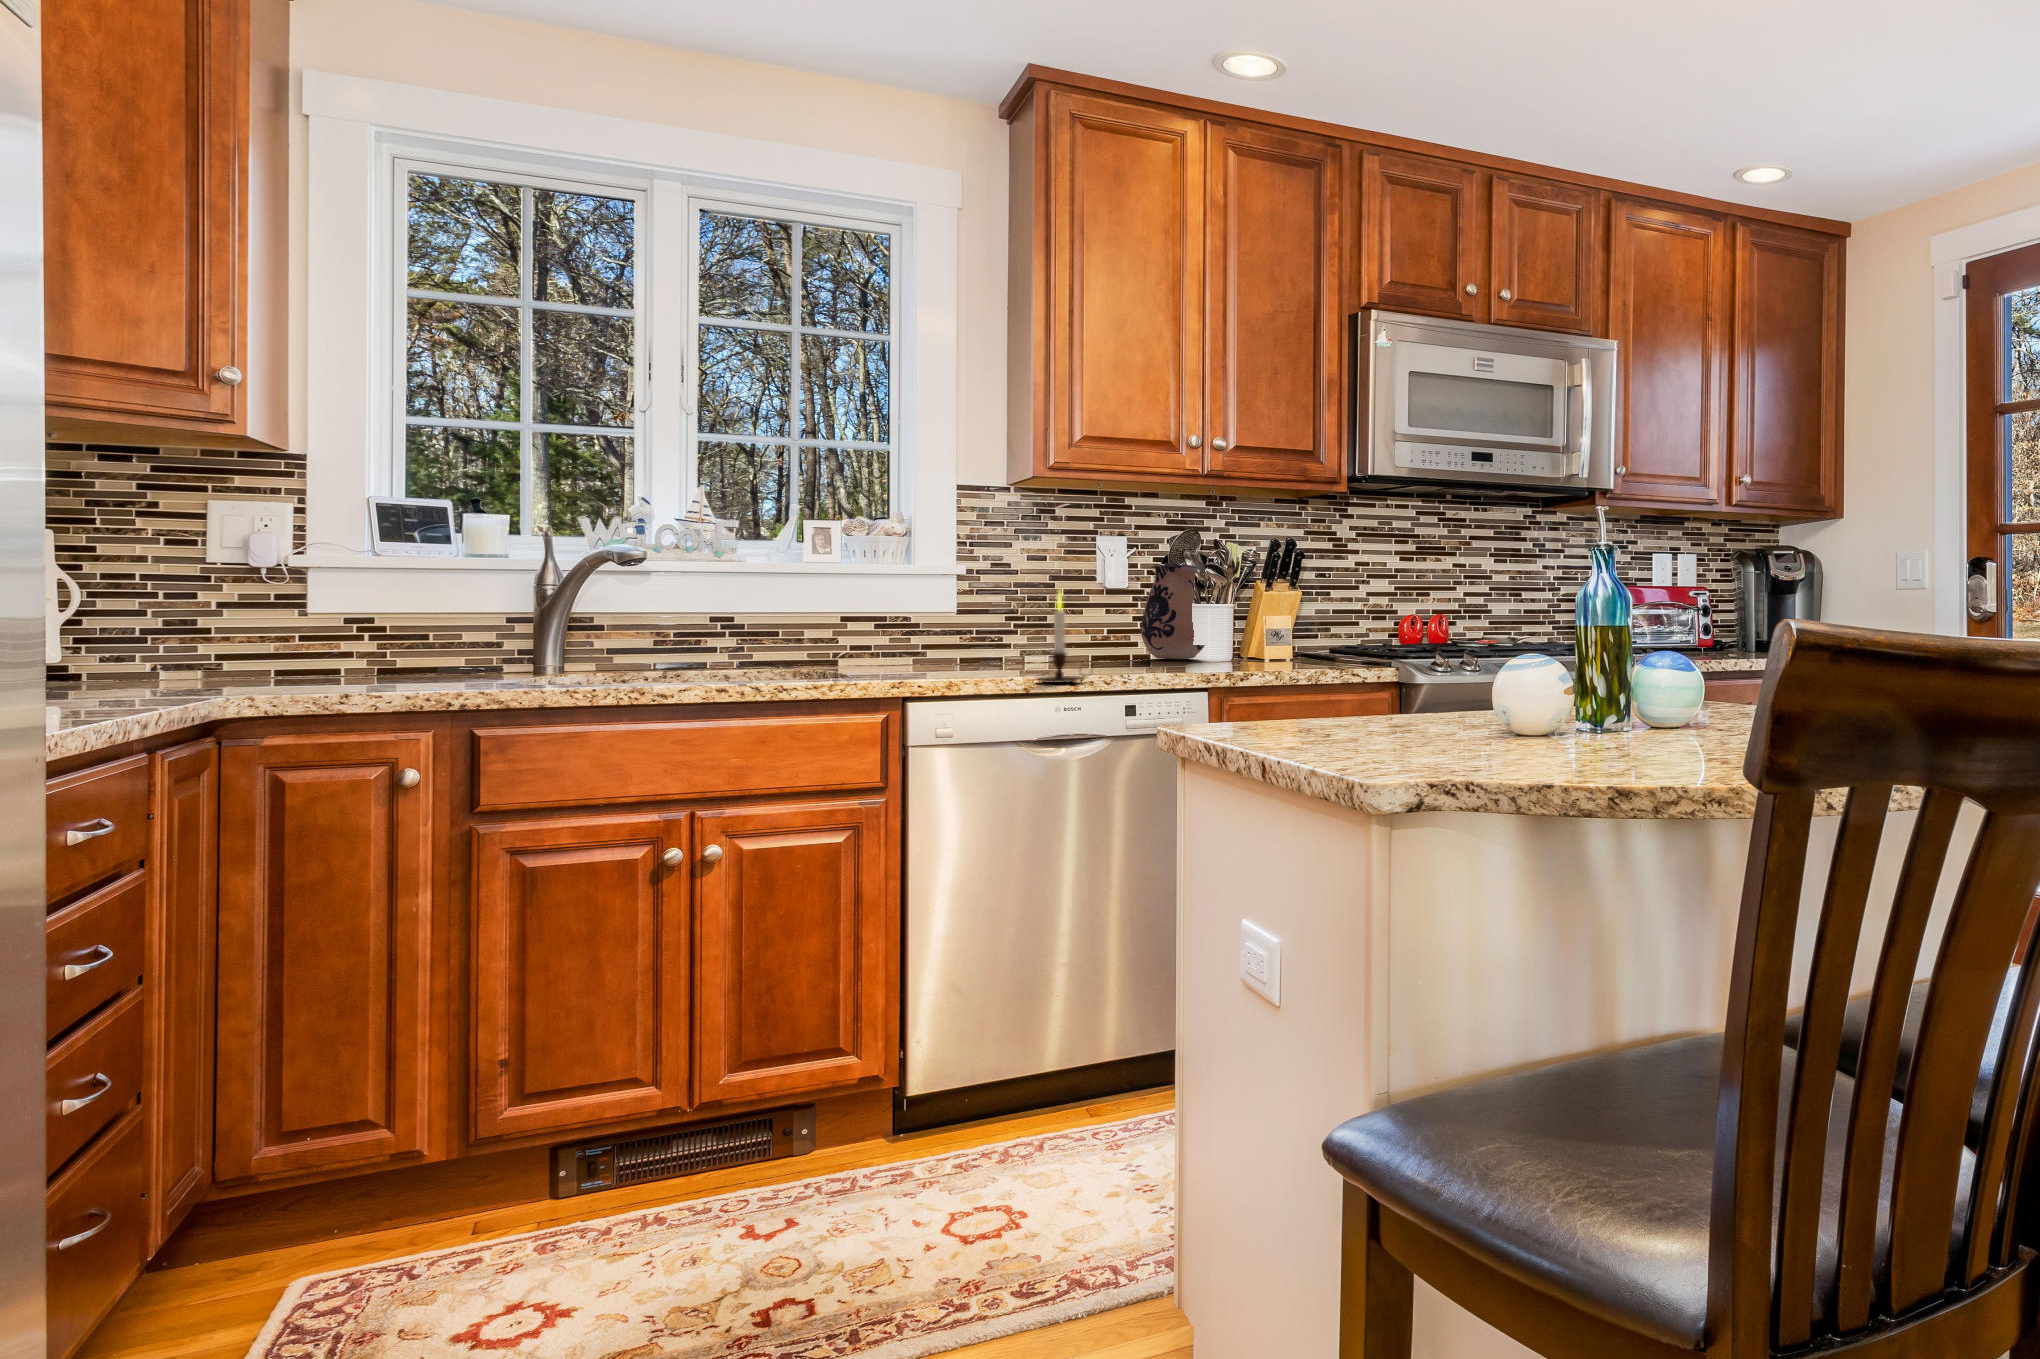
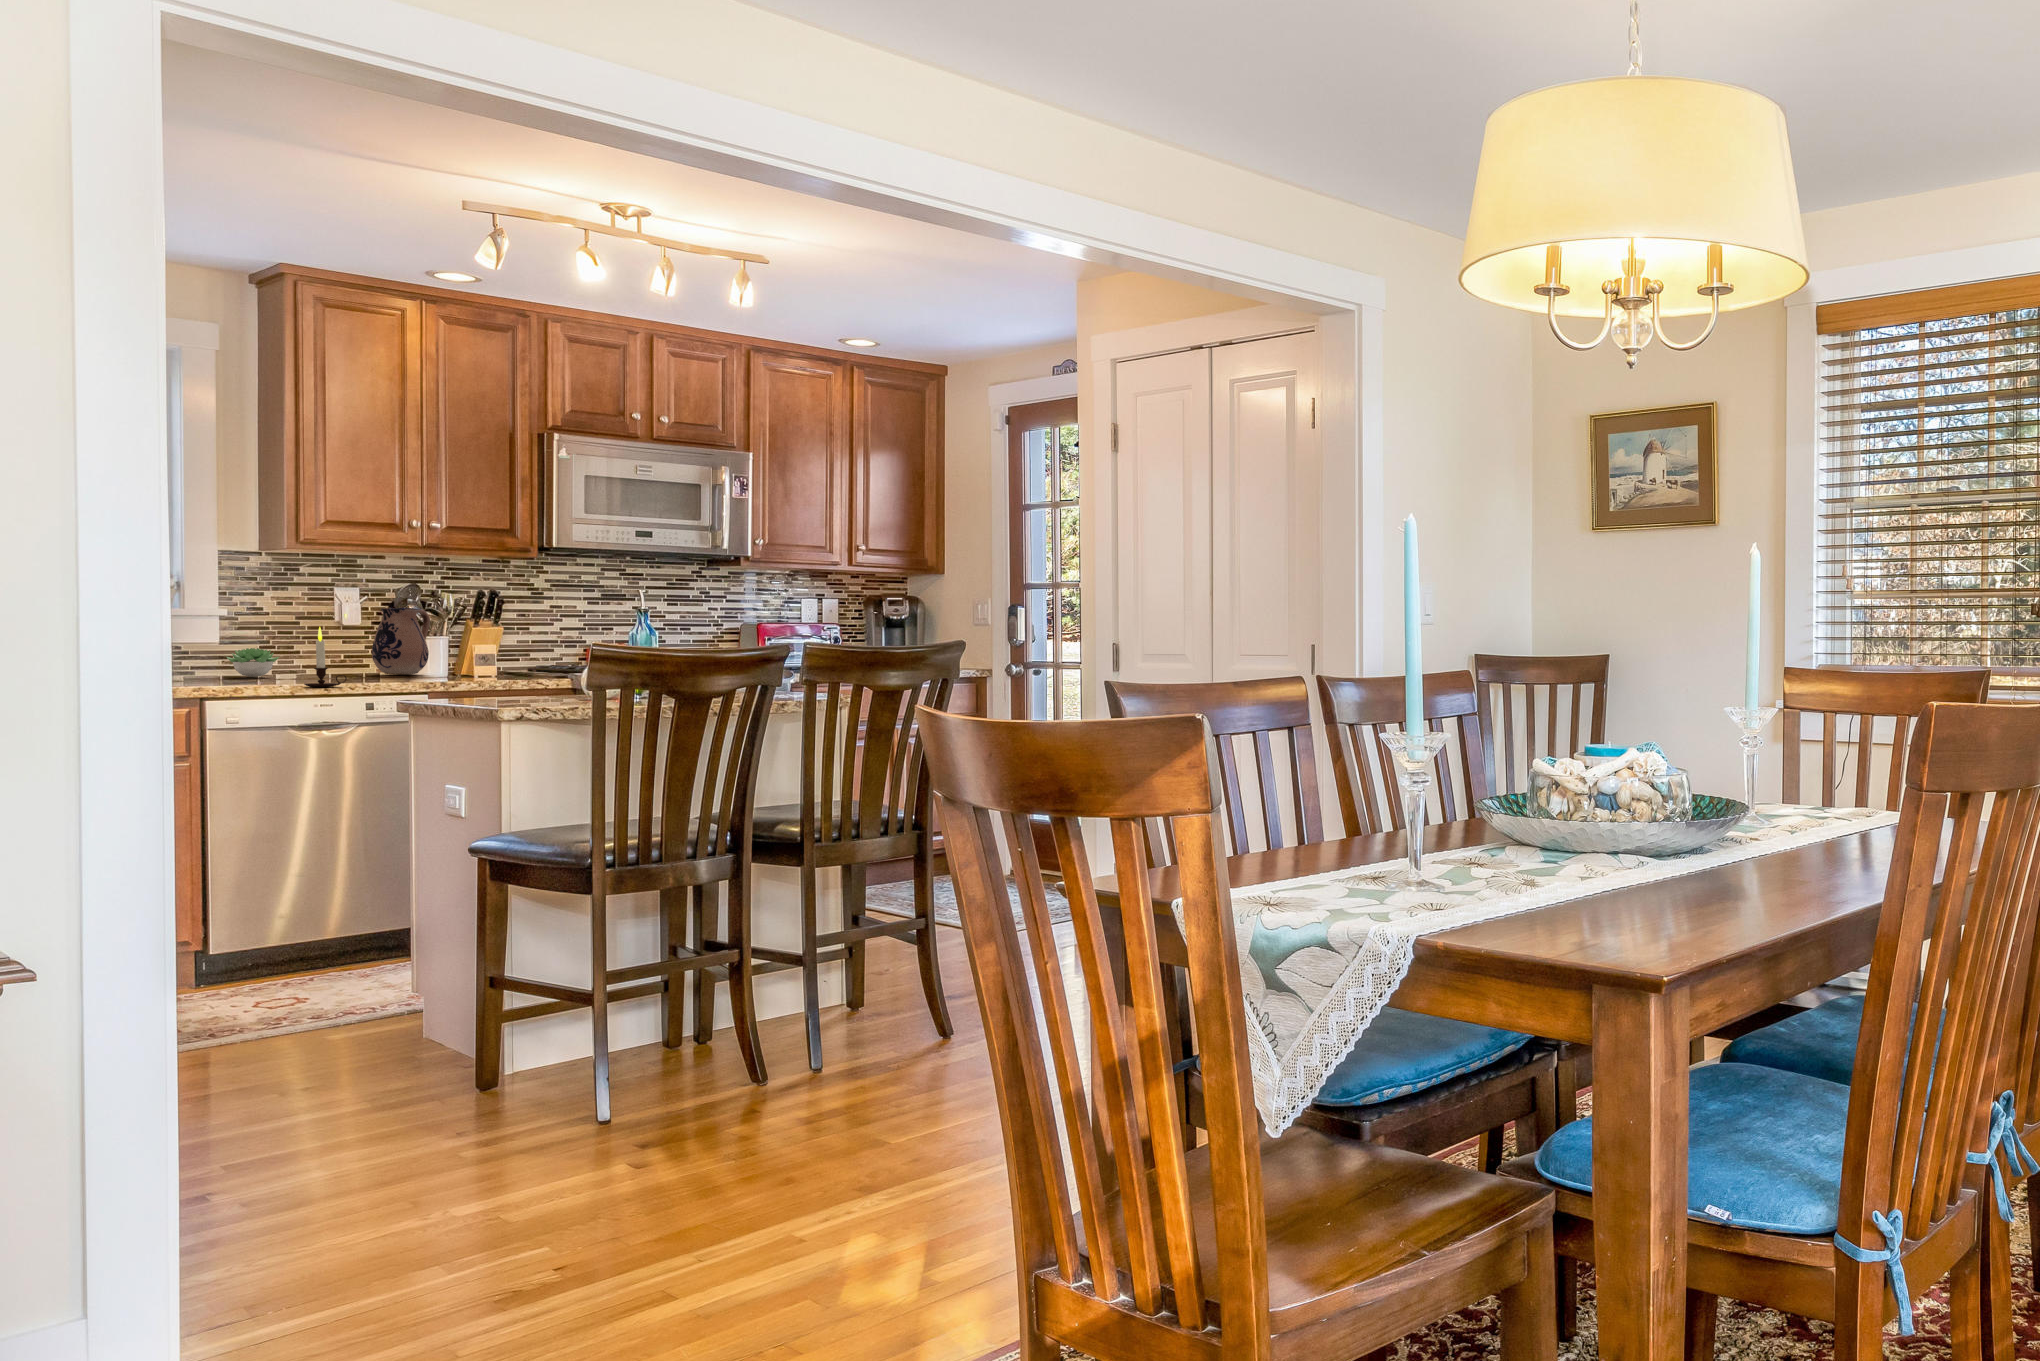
succulent plant: none [966,621,1029,662] -> present [226,648,279,677]

